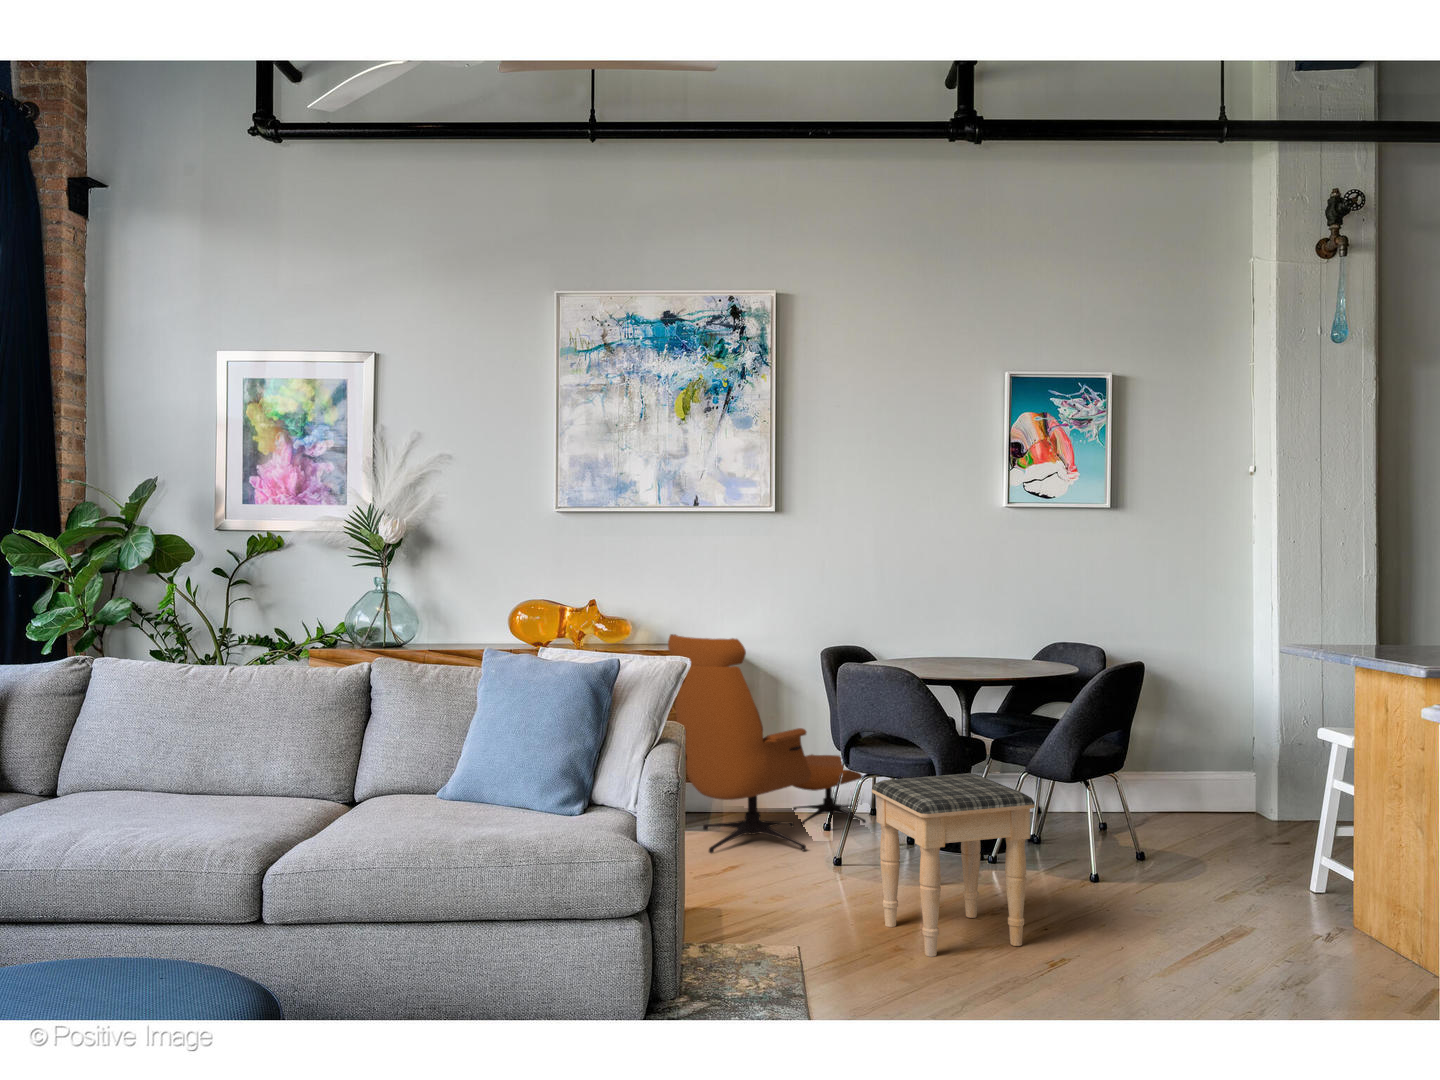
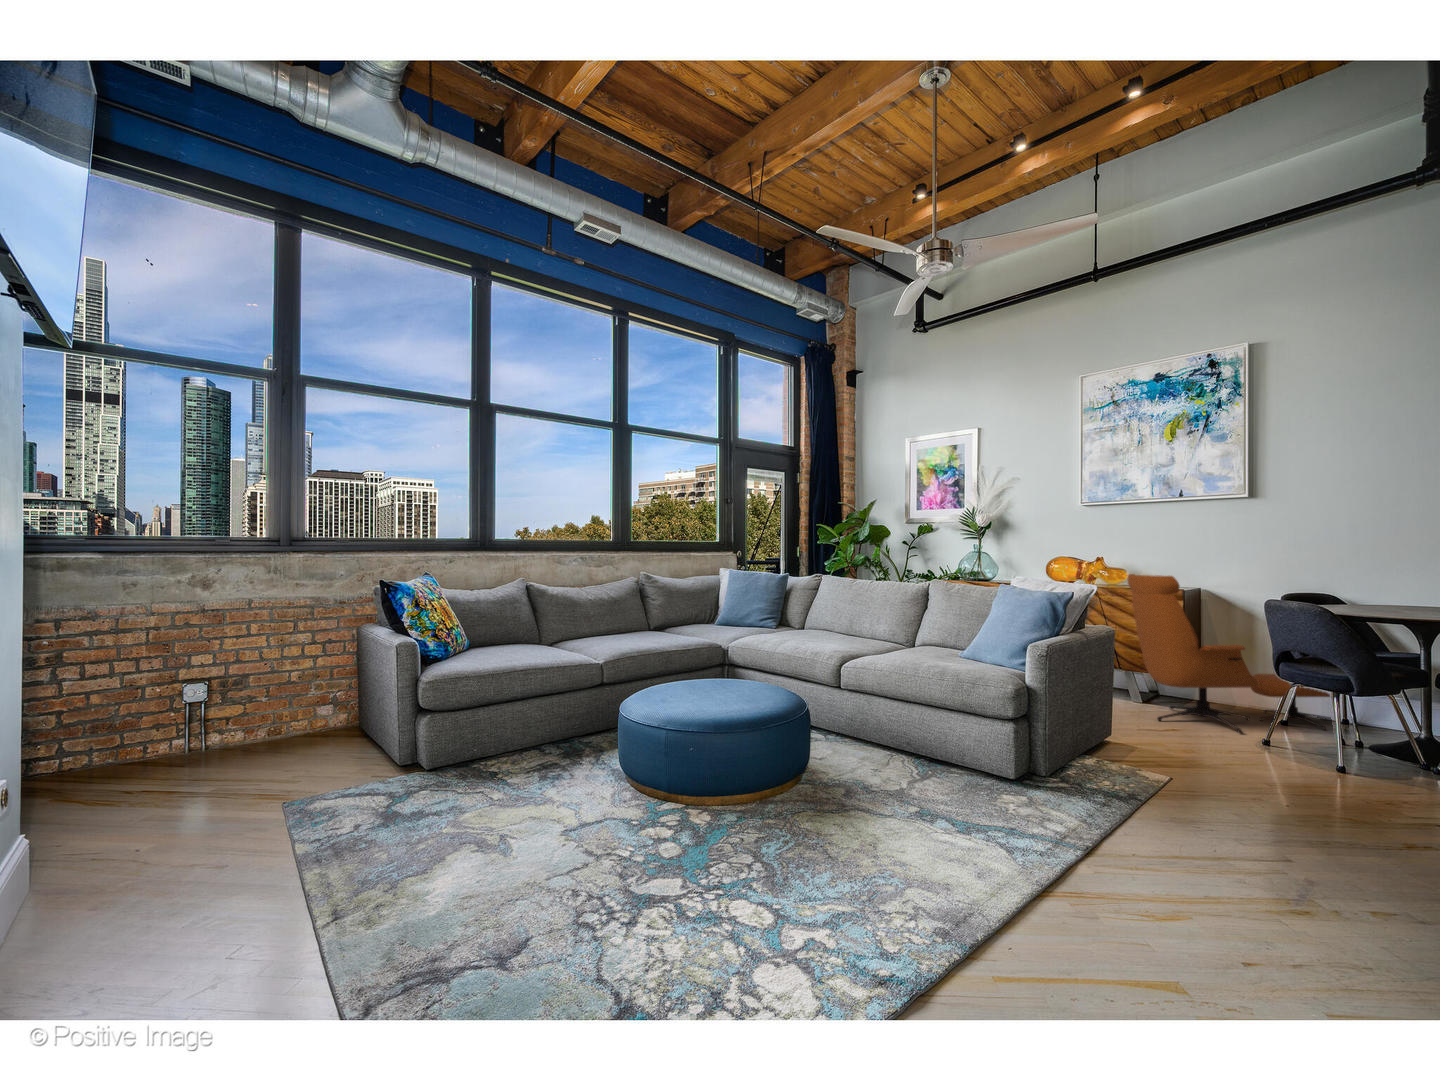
footstool: present [872,773,1035,957] -> none [1244,674,1403,830]

